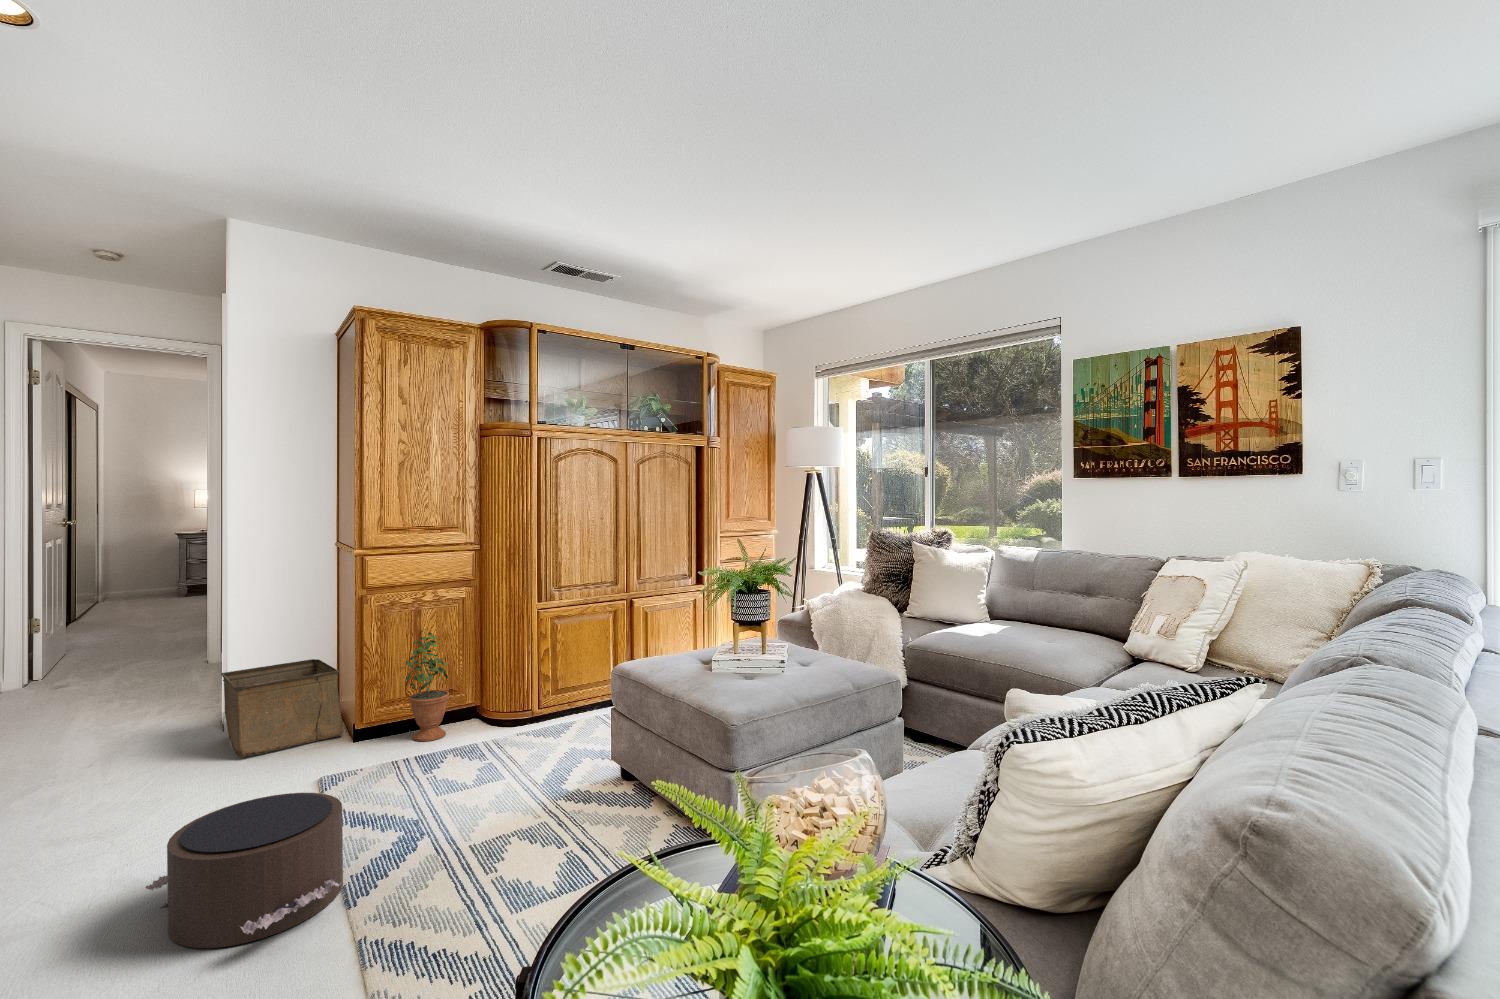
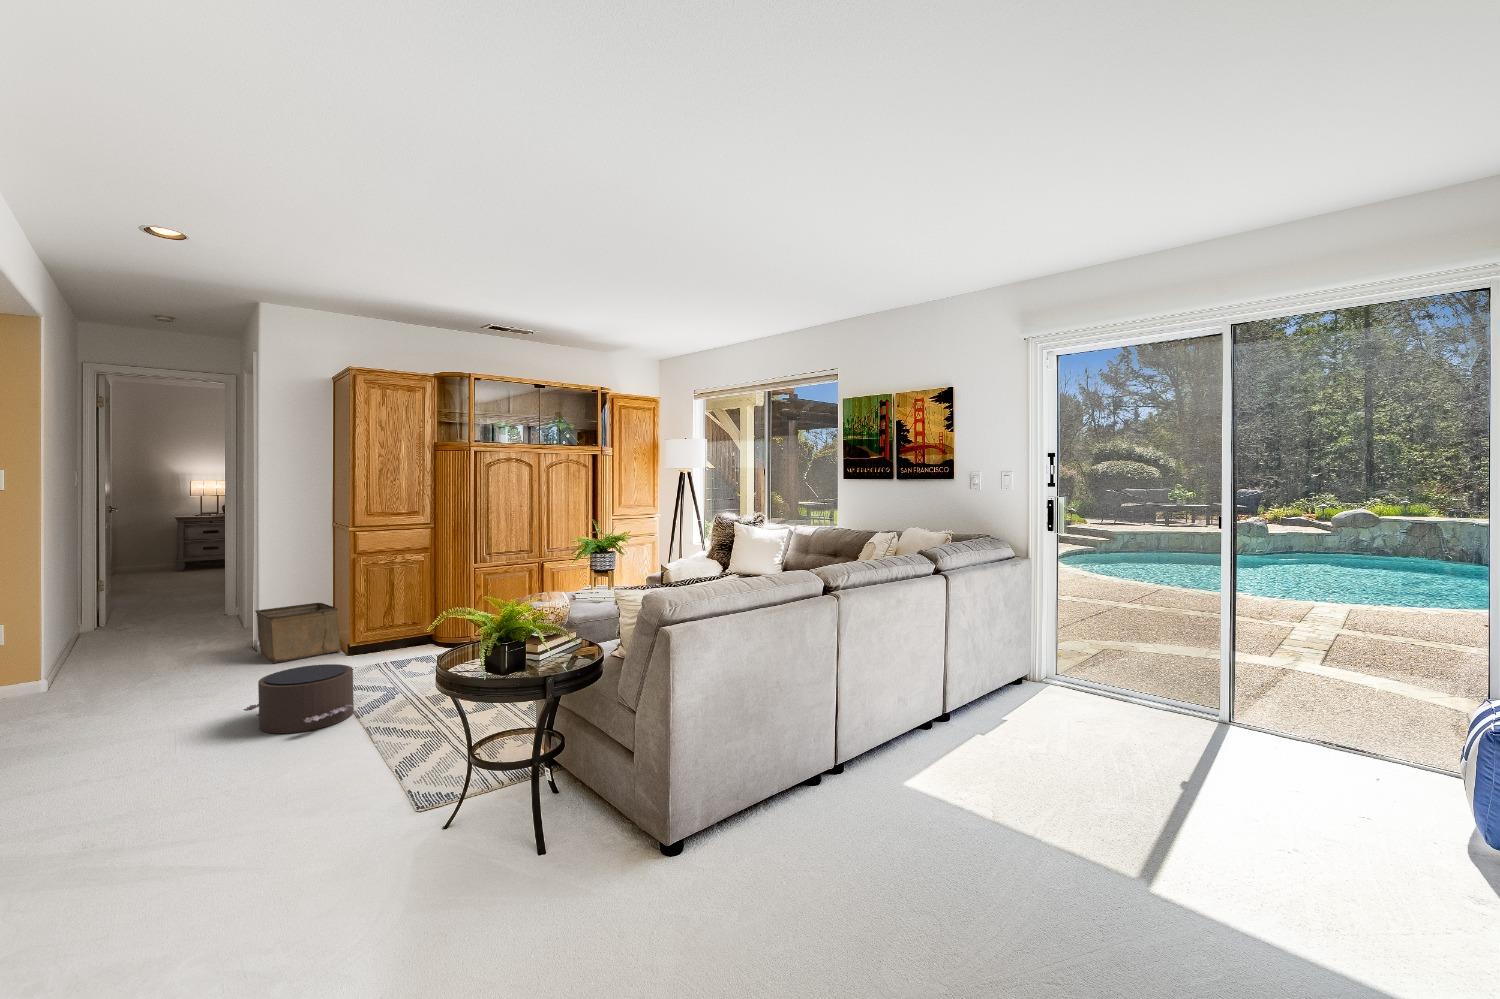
potted plant: present [401,630,449,741] -> none [380,581,414,653]

